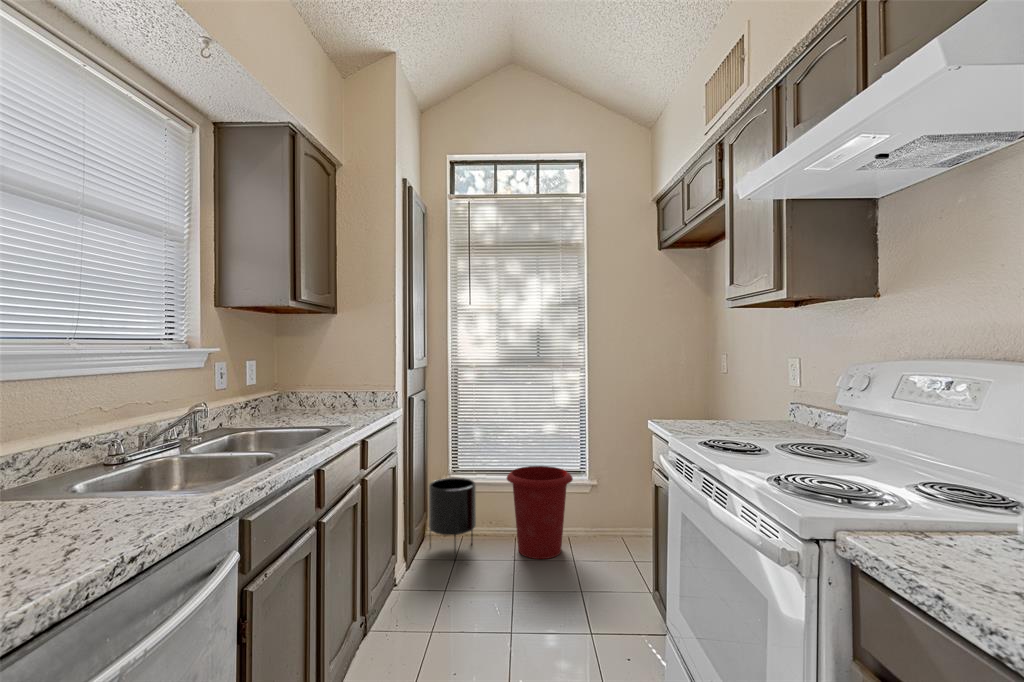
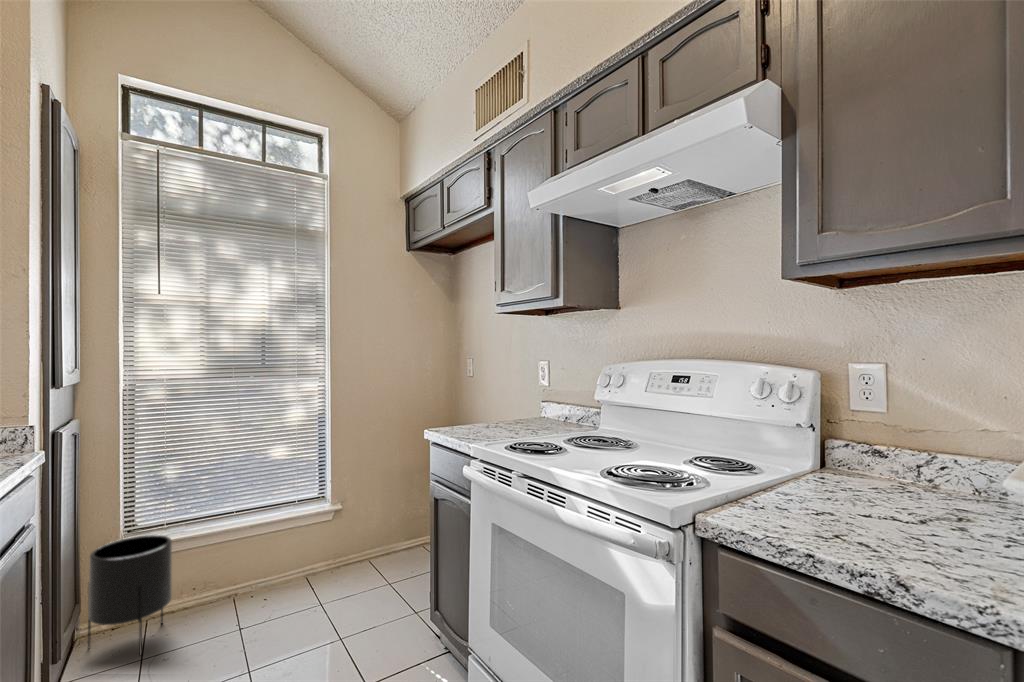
waste bin: present [507,466,573,559] -> none [220,498,312,619]

